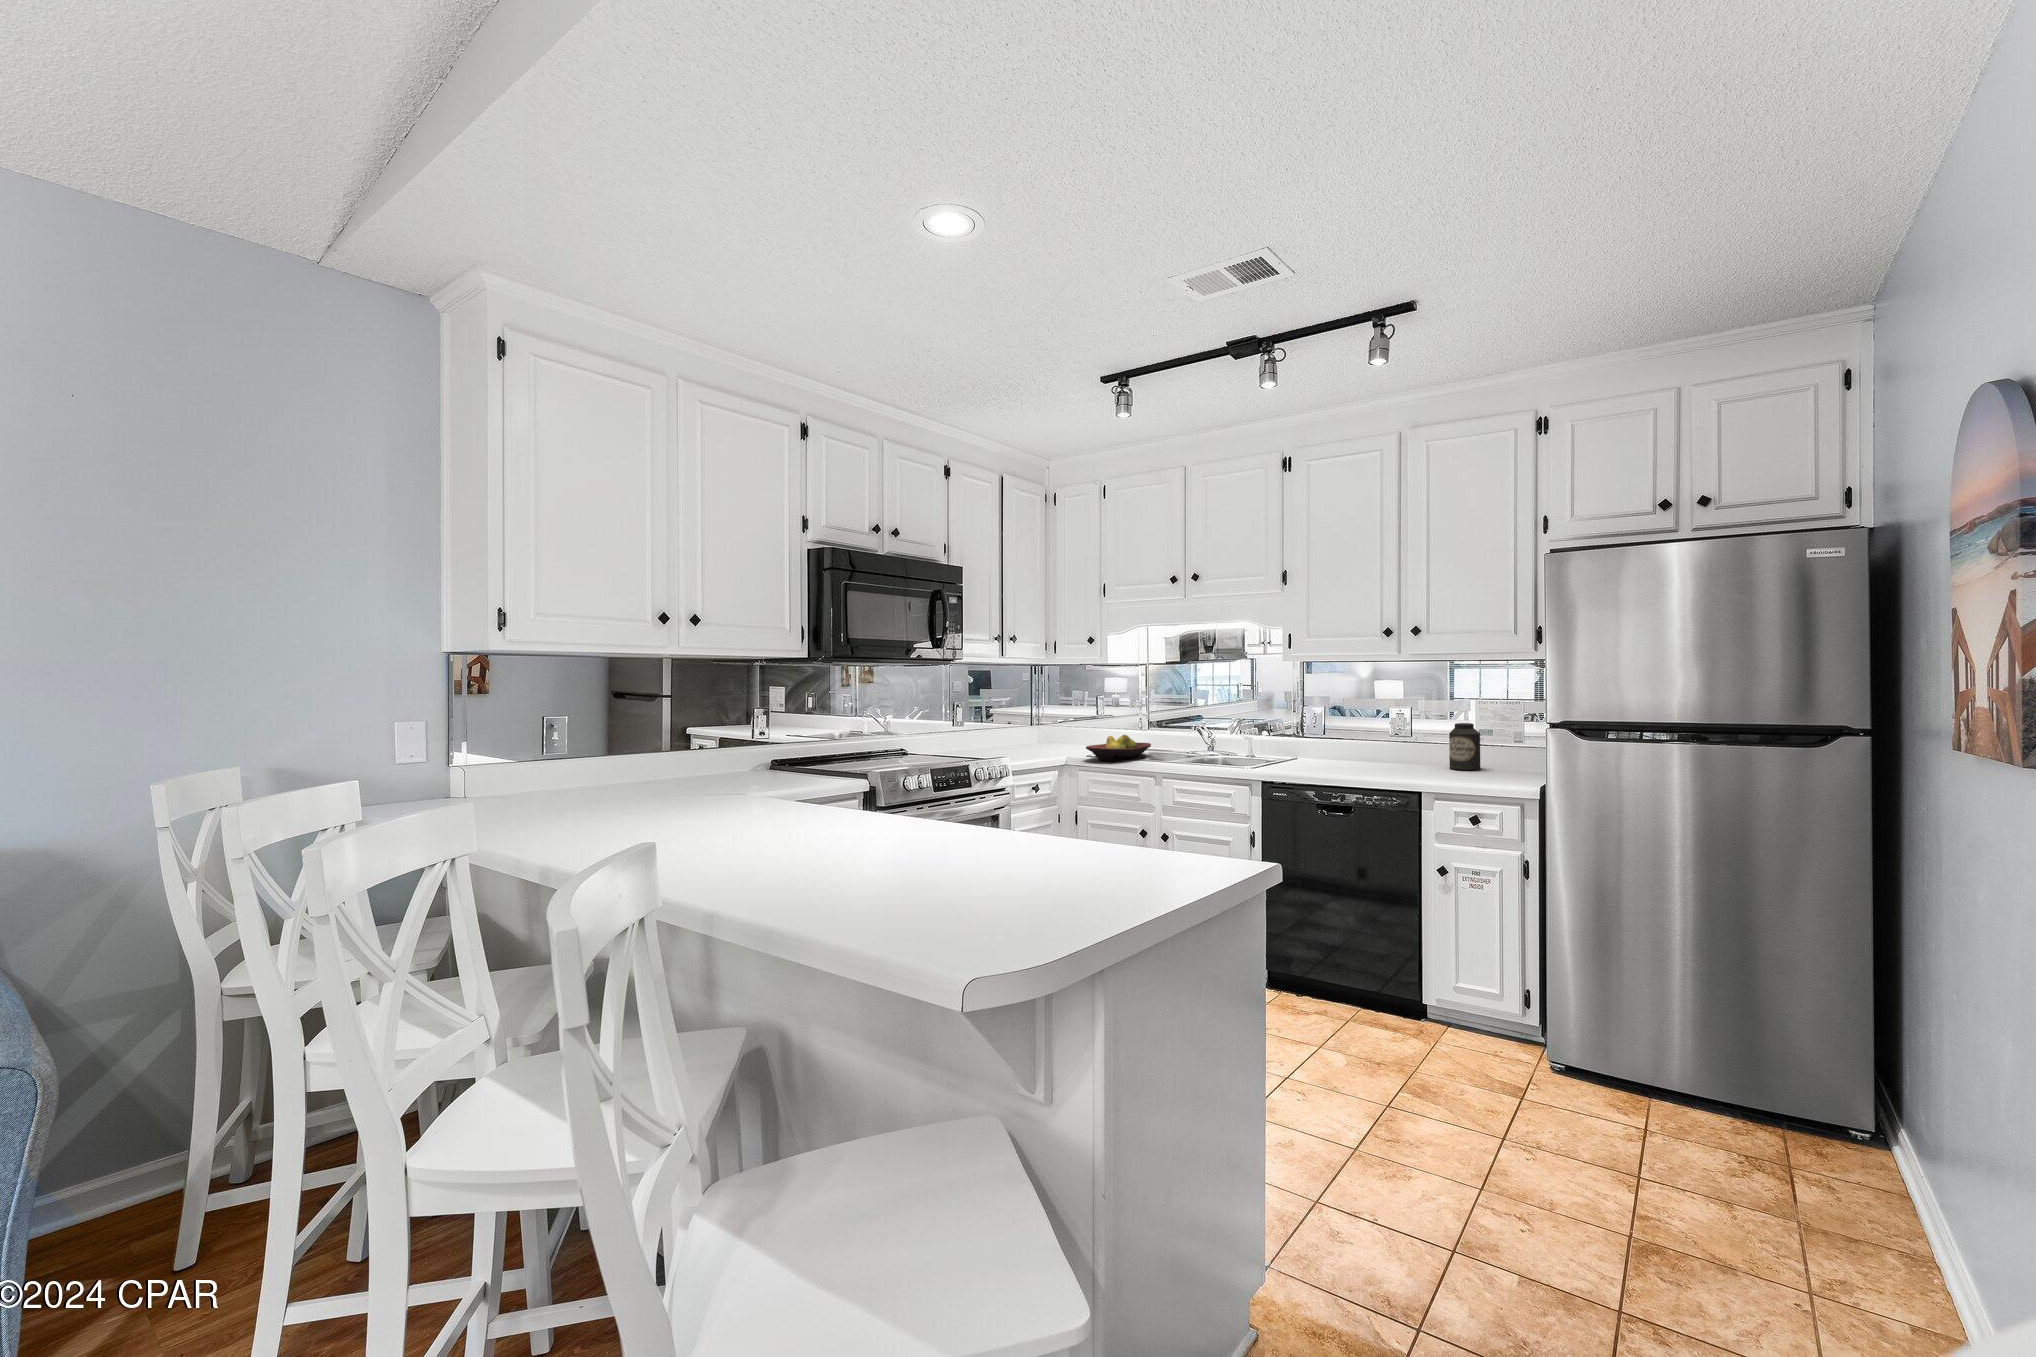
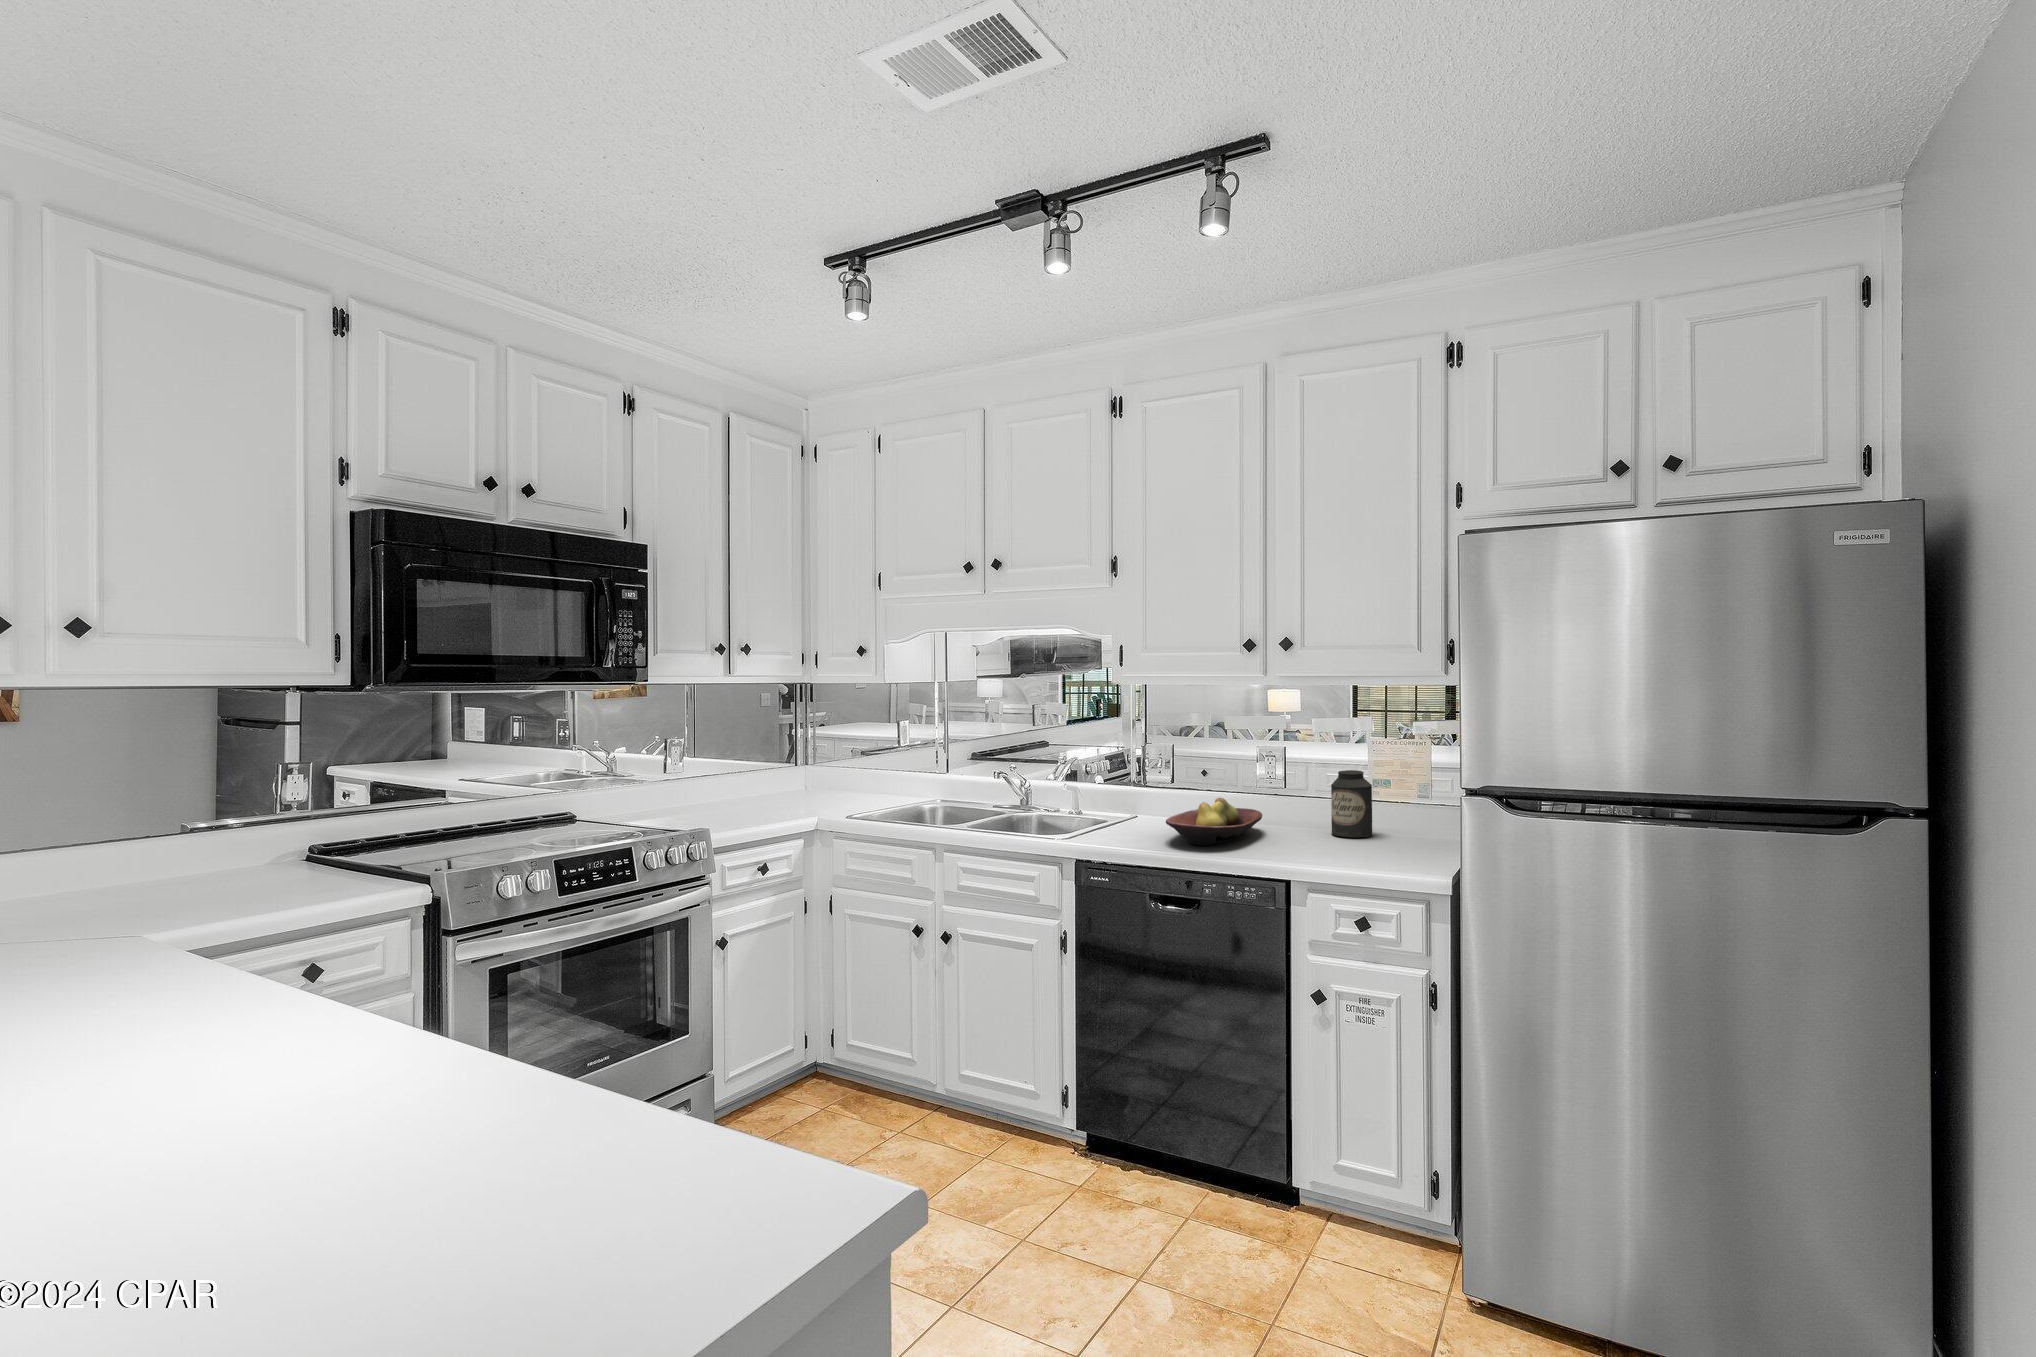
fruit bowl: present [1086,735,1151,761] -> present [1166,798,1262,845]

